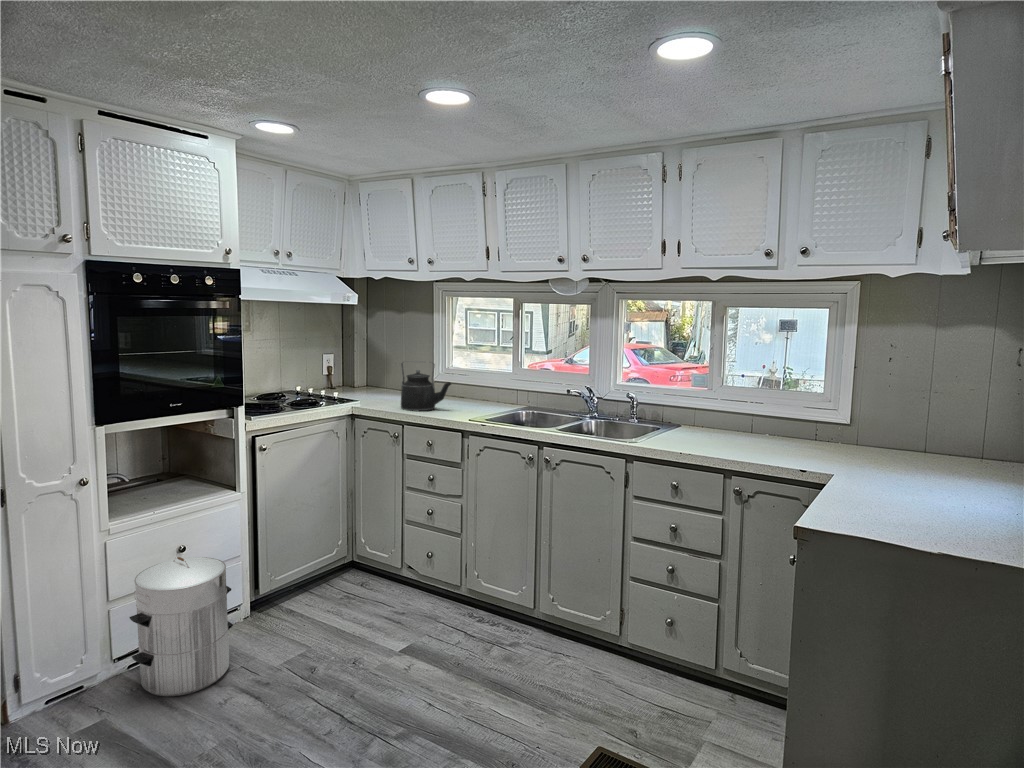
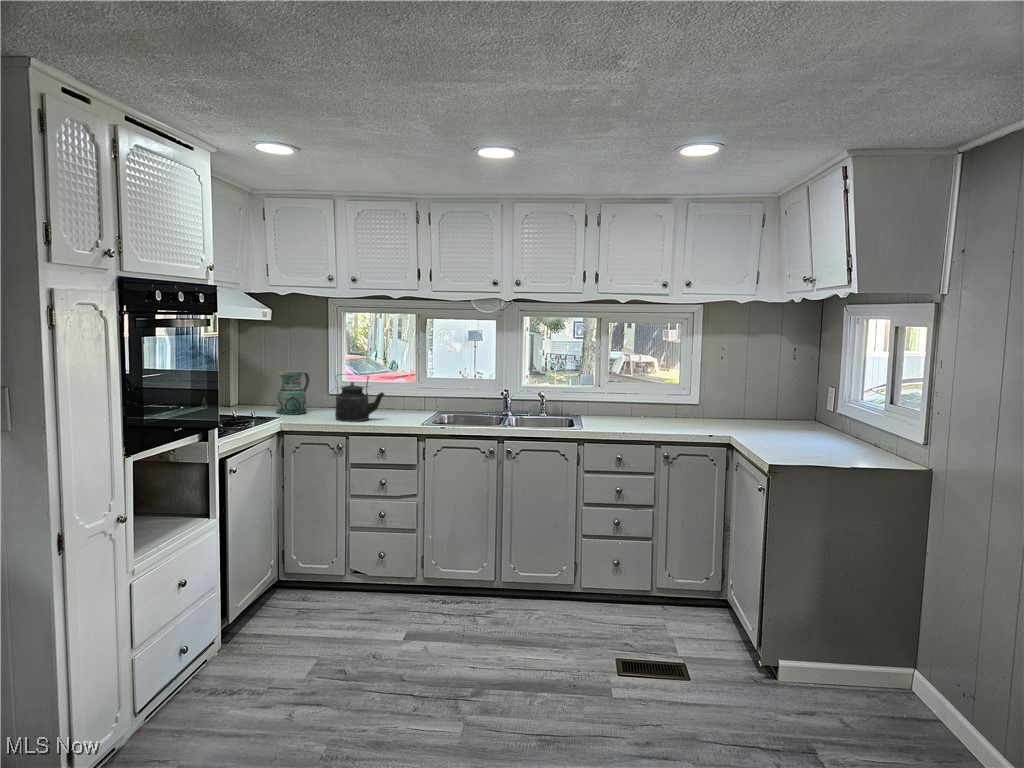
ceramic pitcher: none [365,356,402,400] -> present [276,370,310,415]
waste bin: present [129,557,233,696] -> none [170,585,264,733]

